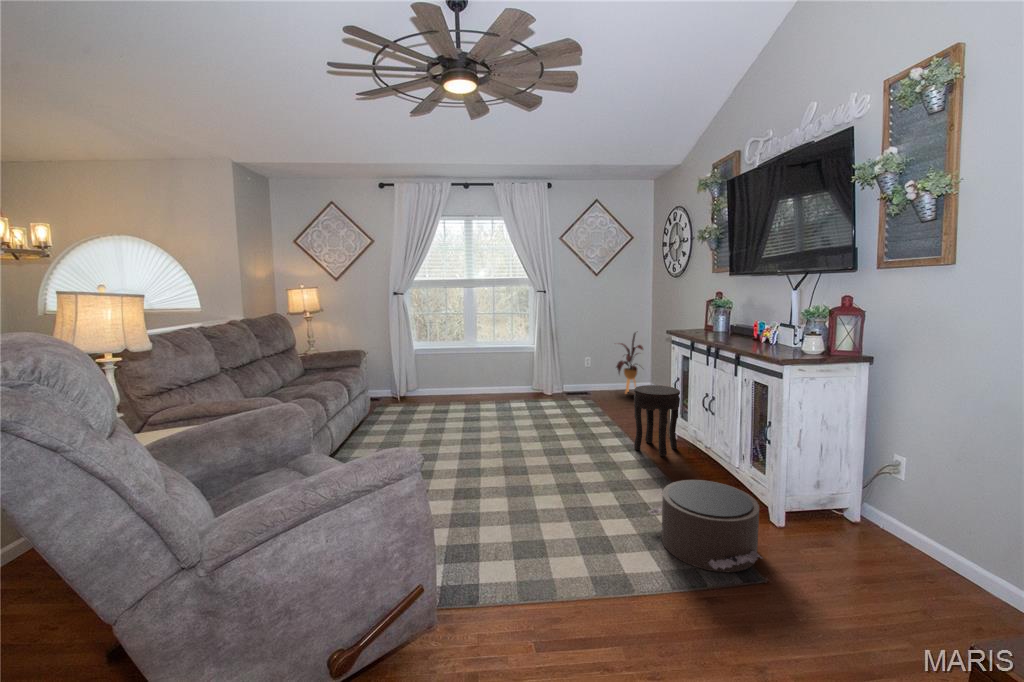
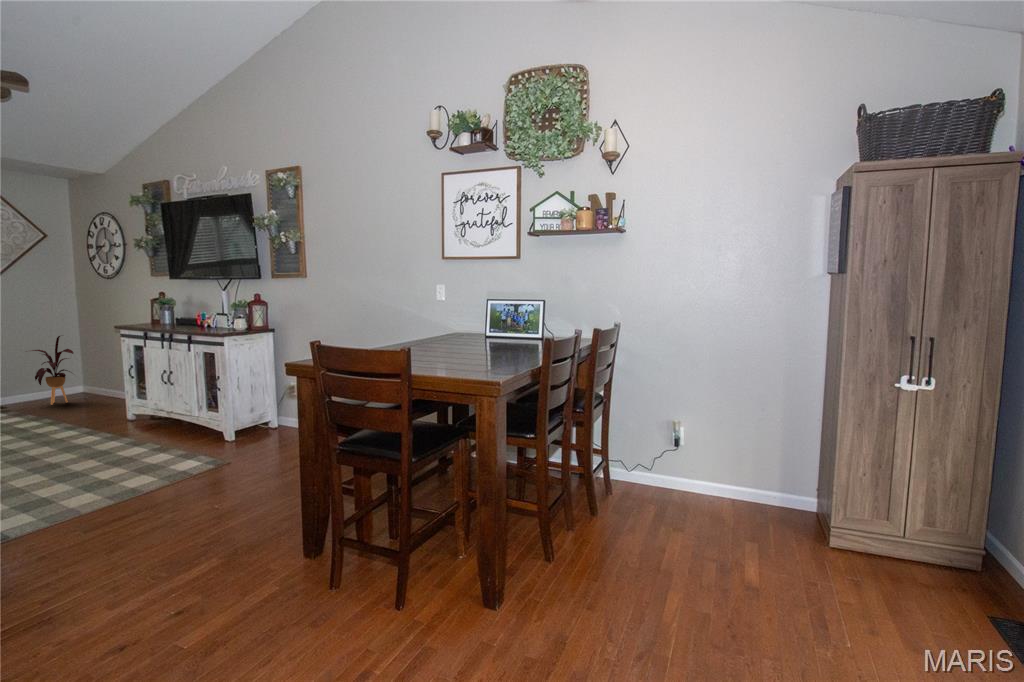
side table: present [634,385,680,456] -> none [86,375,138,436]
pouf: present [648,480,763,572] -> none [131,420,225,471]

